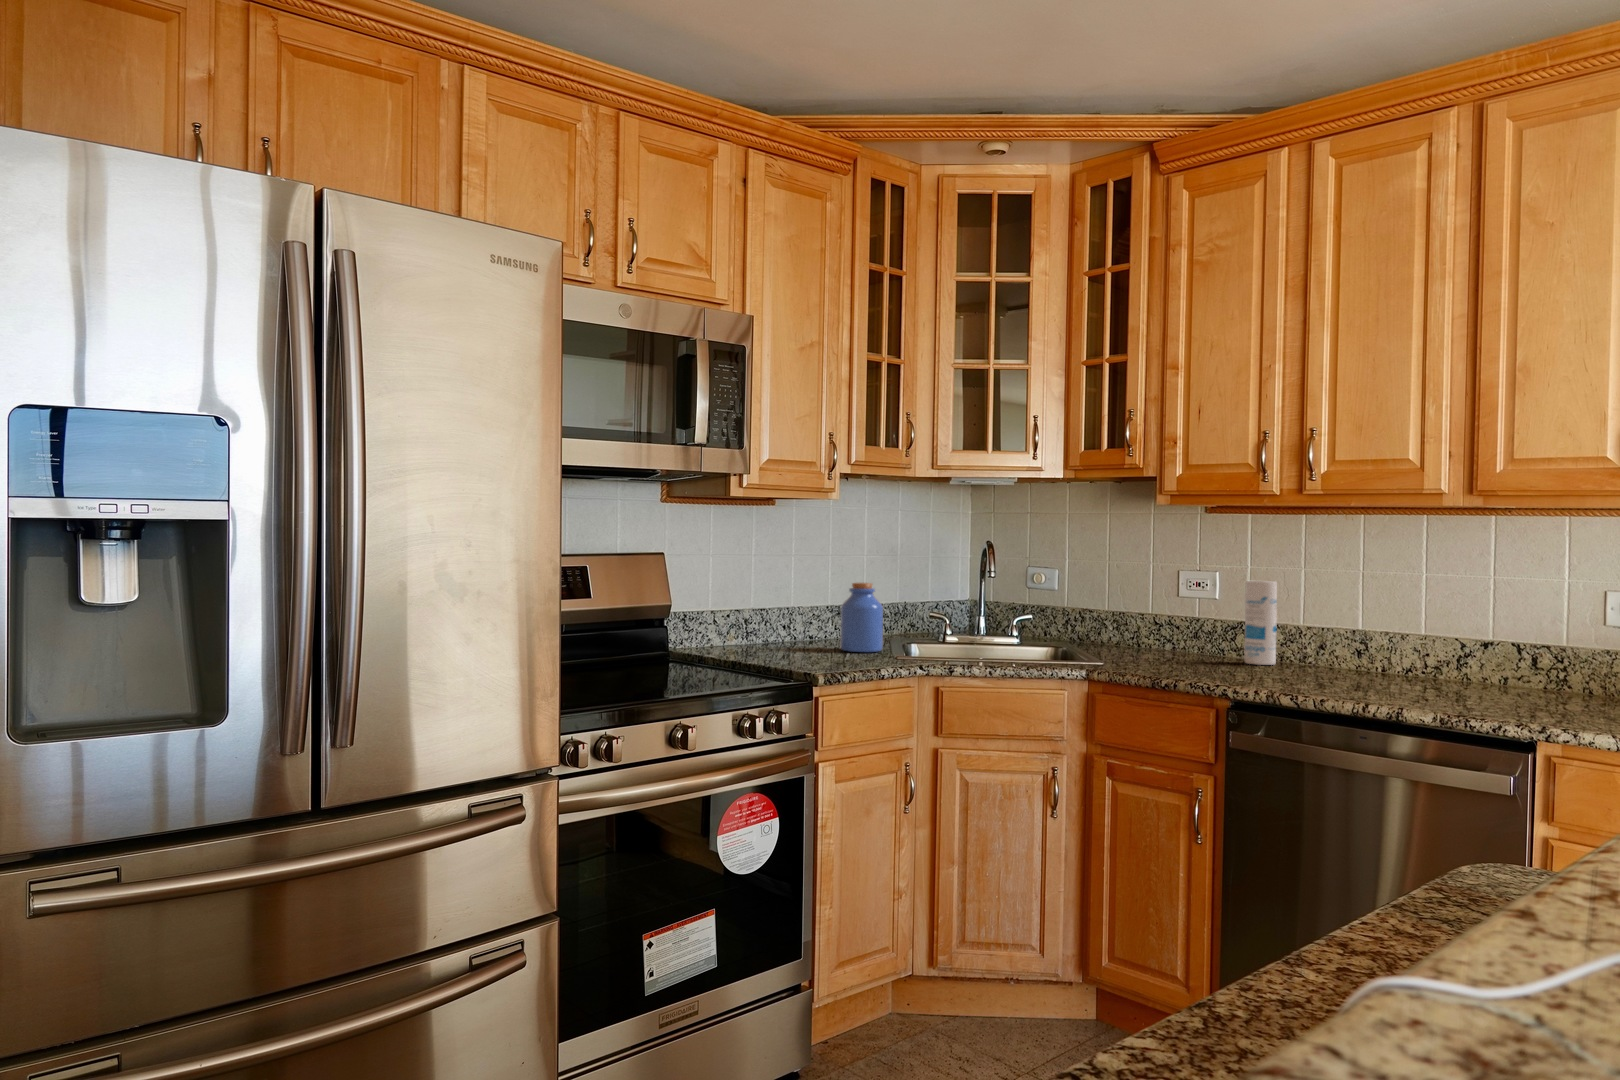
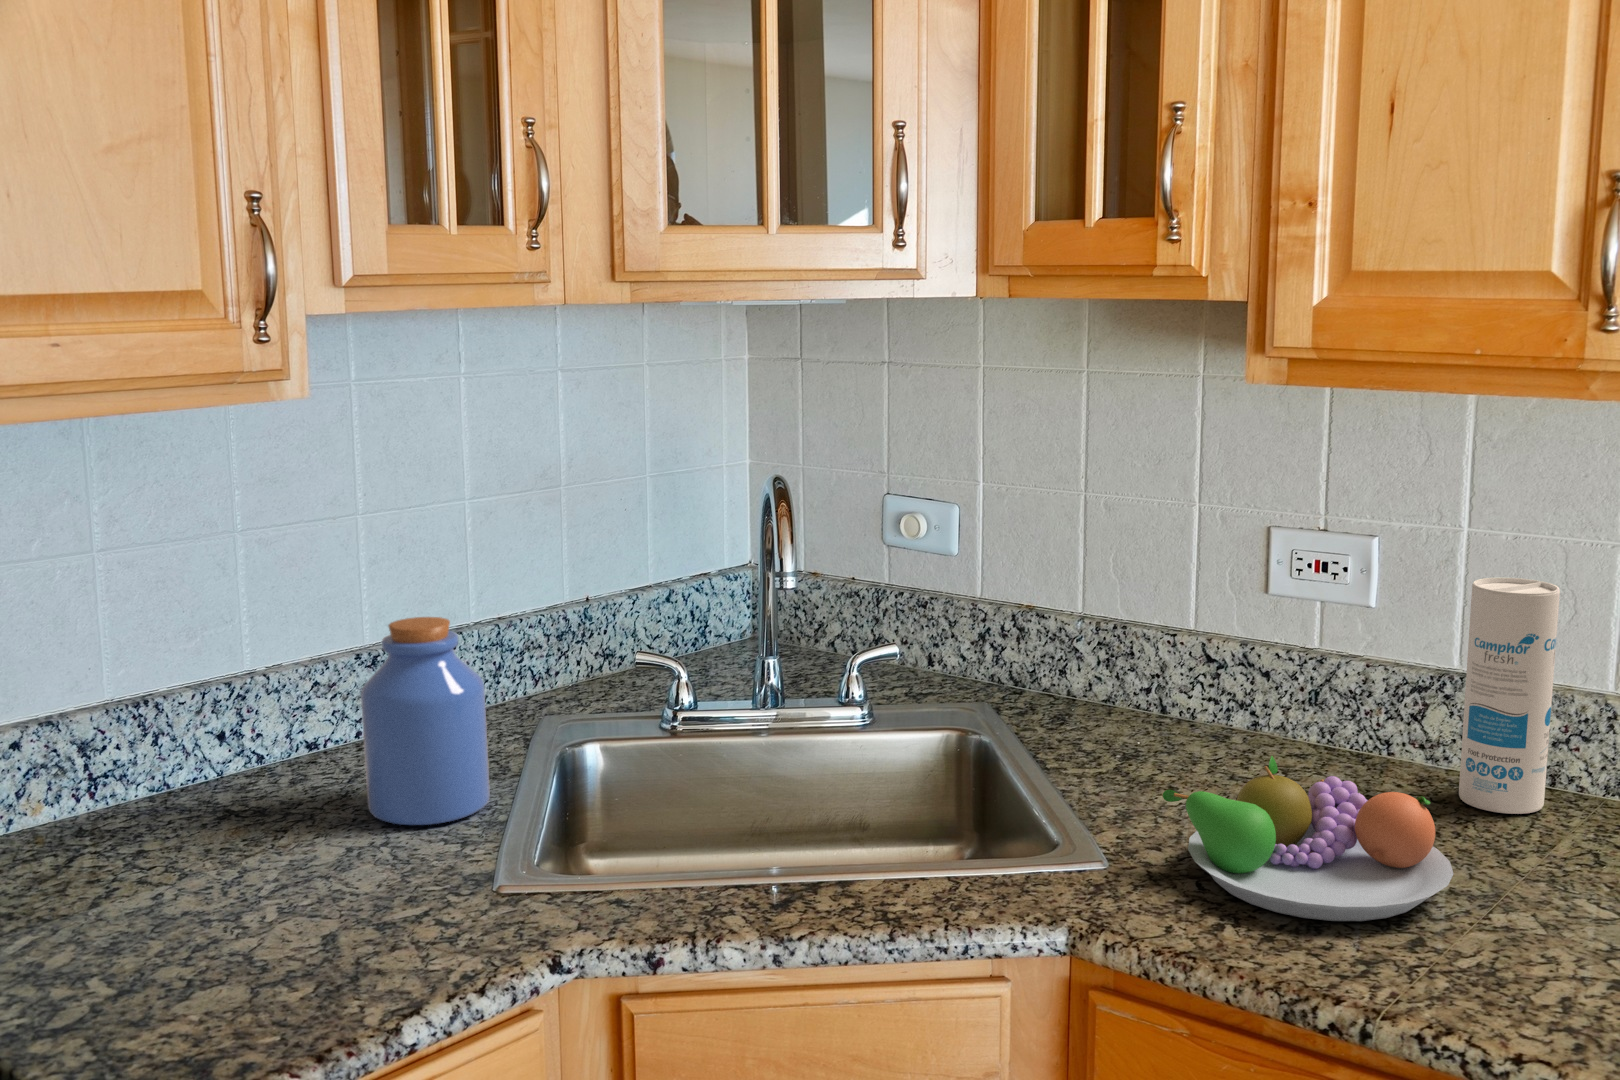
fruit bowl: none [1125,632,1225,674] -> present [1163,756,1453,921]

